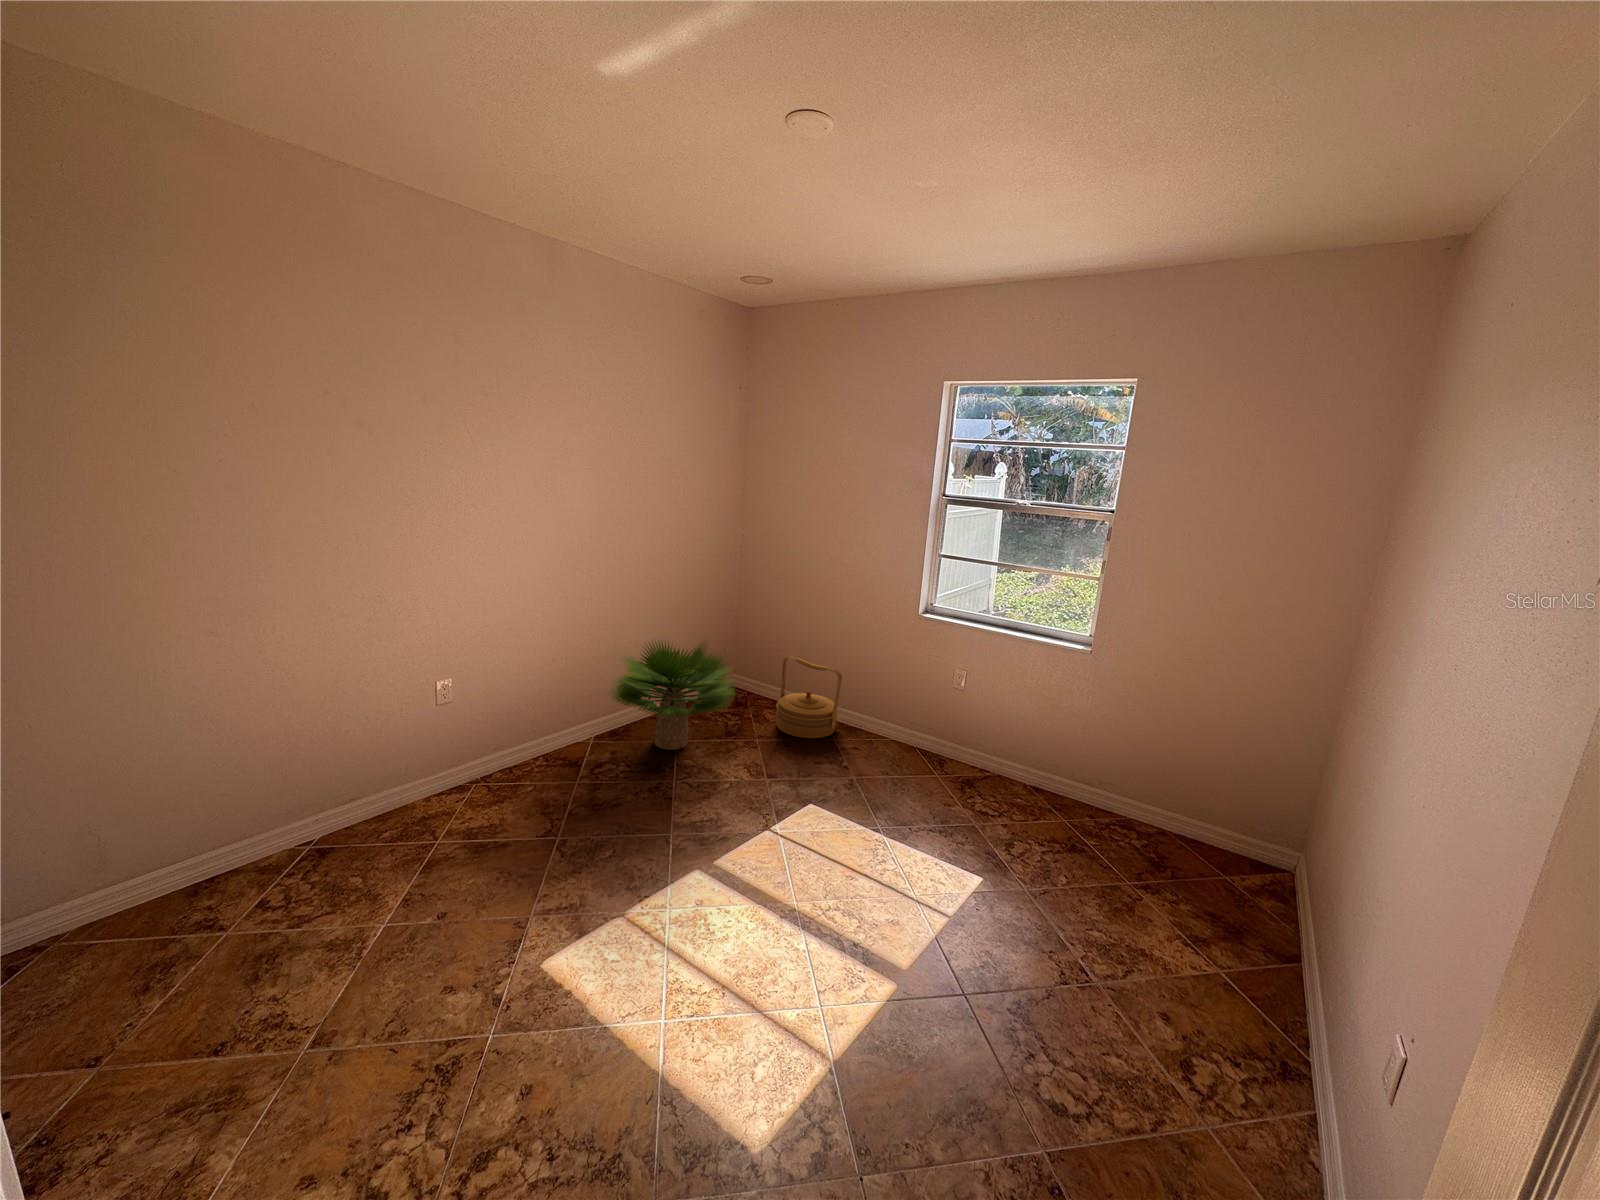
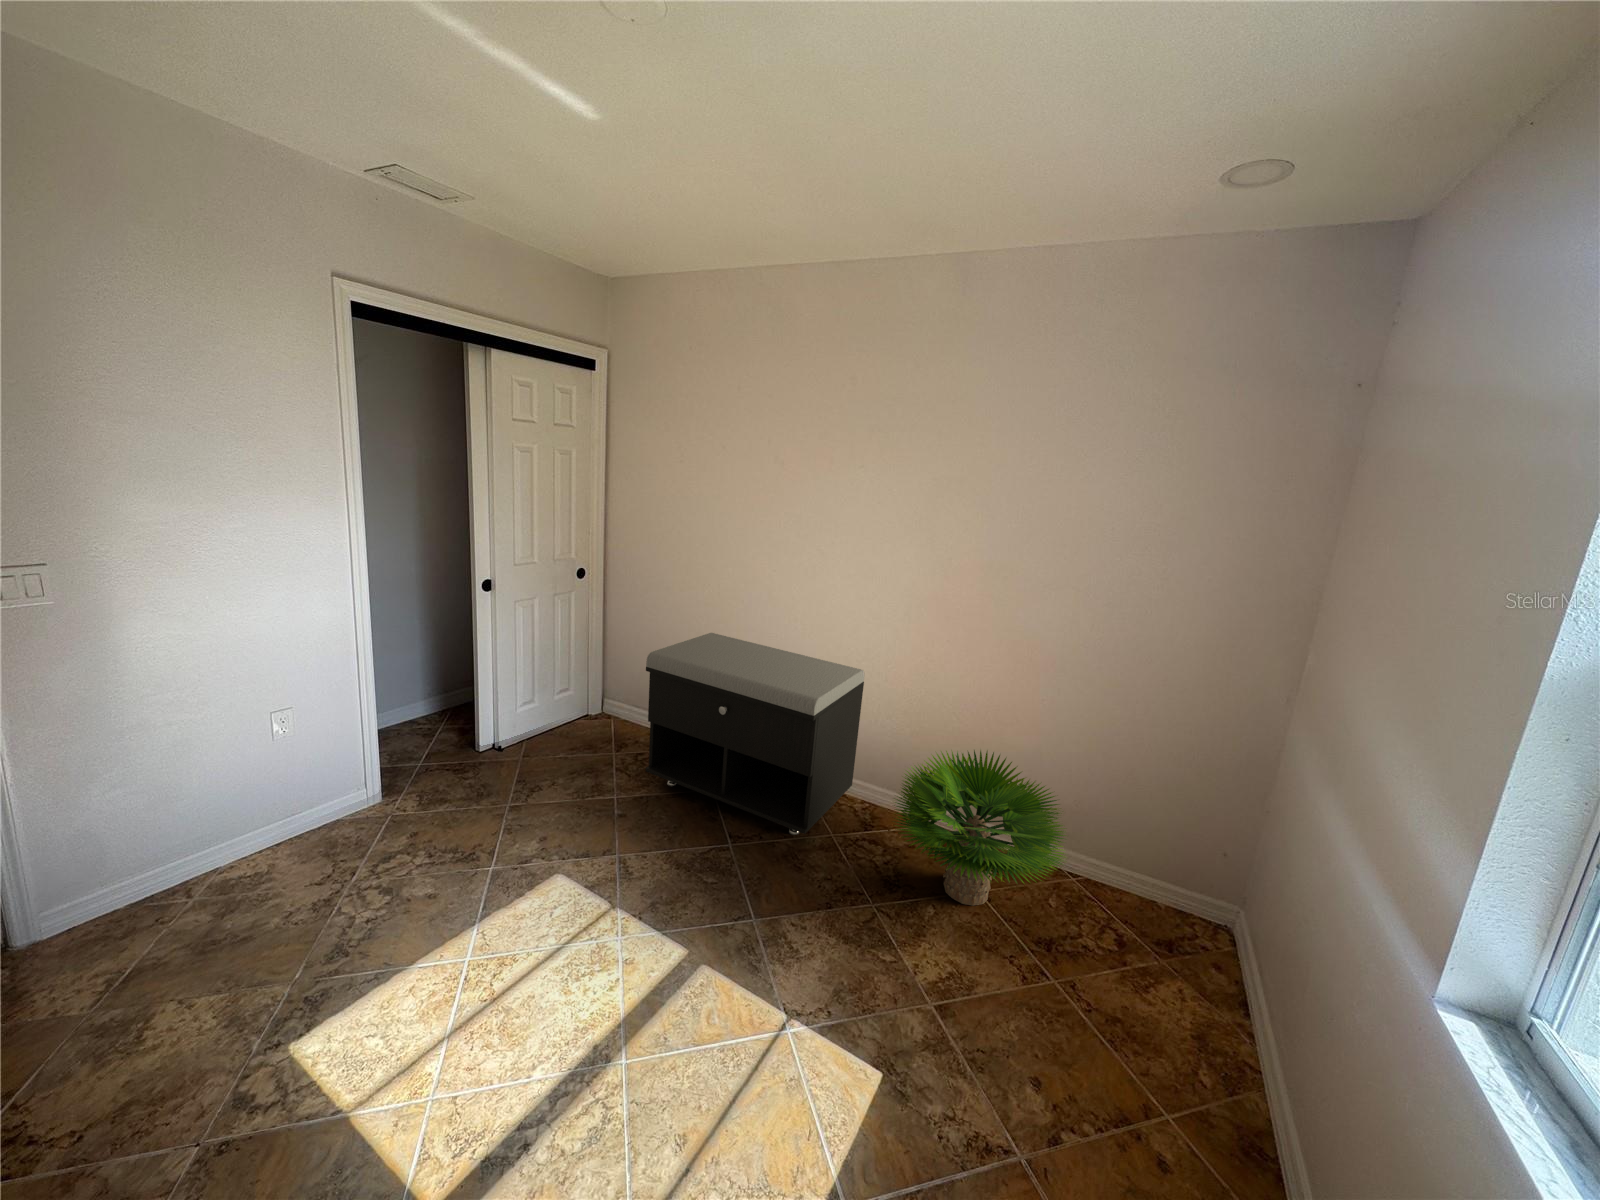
storage bench: none [288,625,591,876] -> present [646,633,865,835]
woven basket: present [776,656,842,738] -> none [1111,908,1261,1116]

